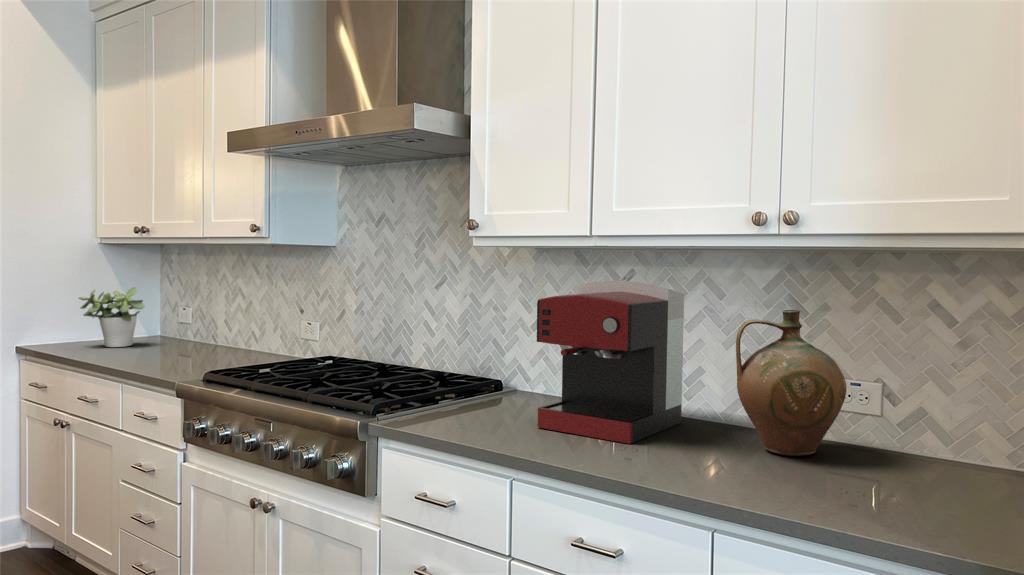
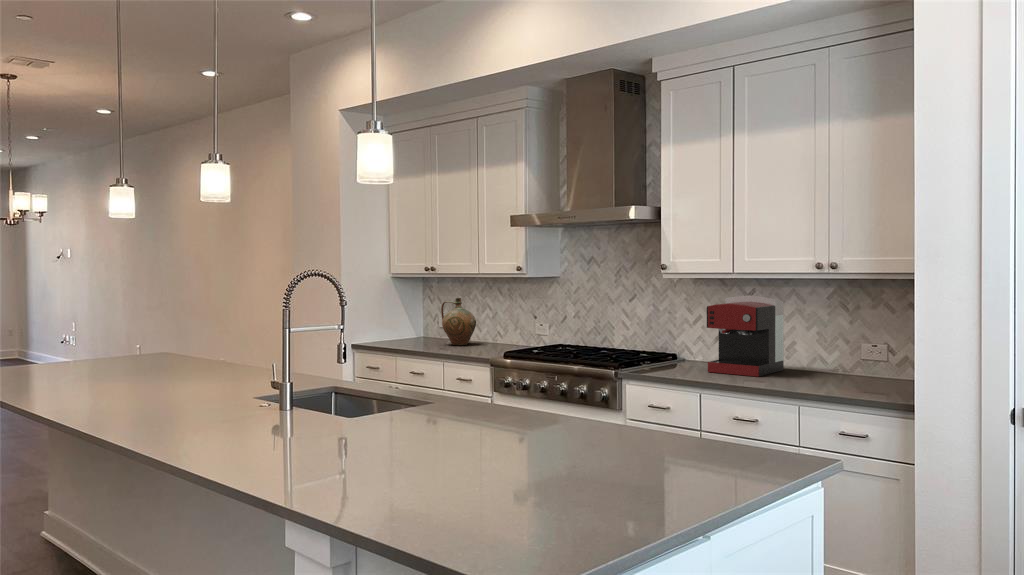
potted plant: present [79,287,145,347] -> none [390,305,429,343]
ceramic jug: present [736,310,846,456] -> present [441,298,476,345]

